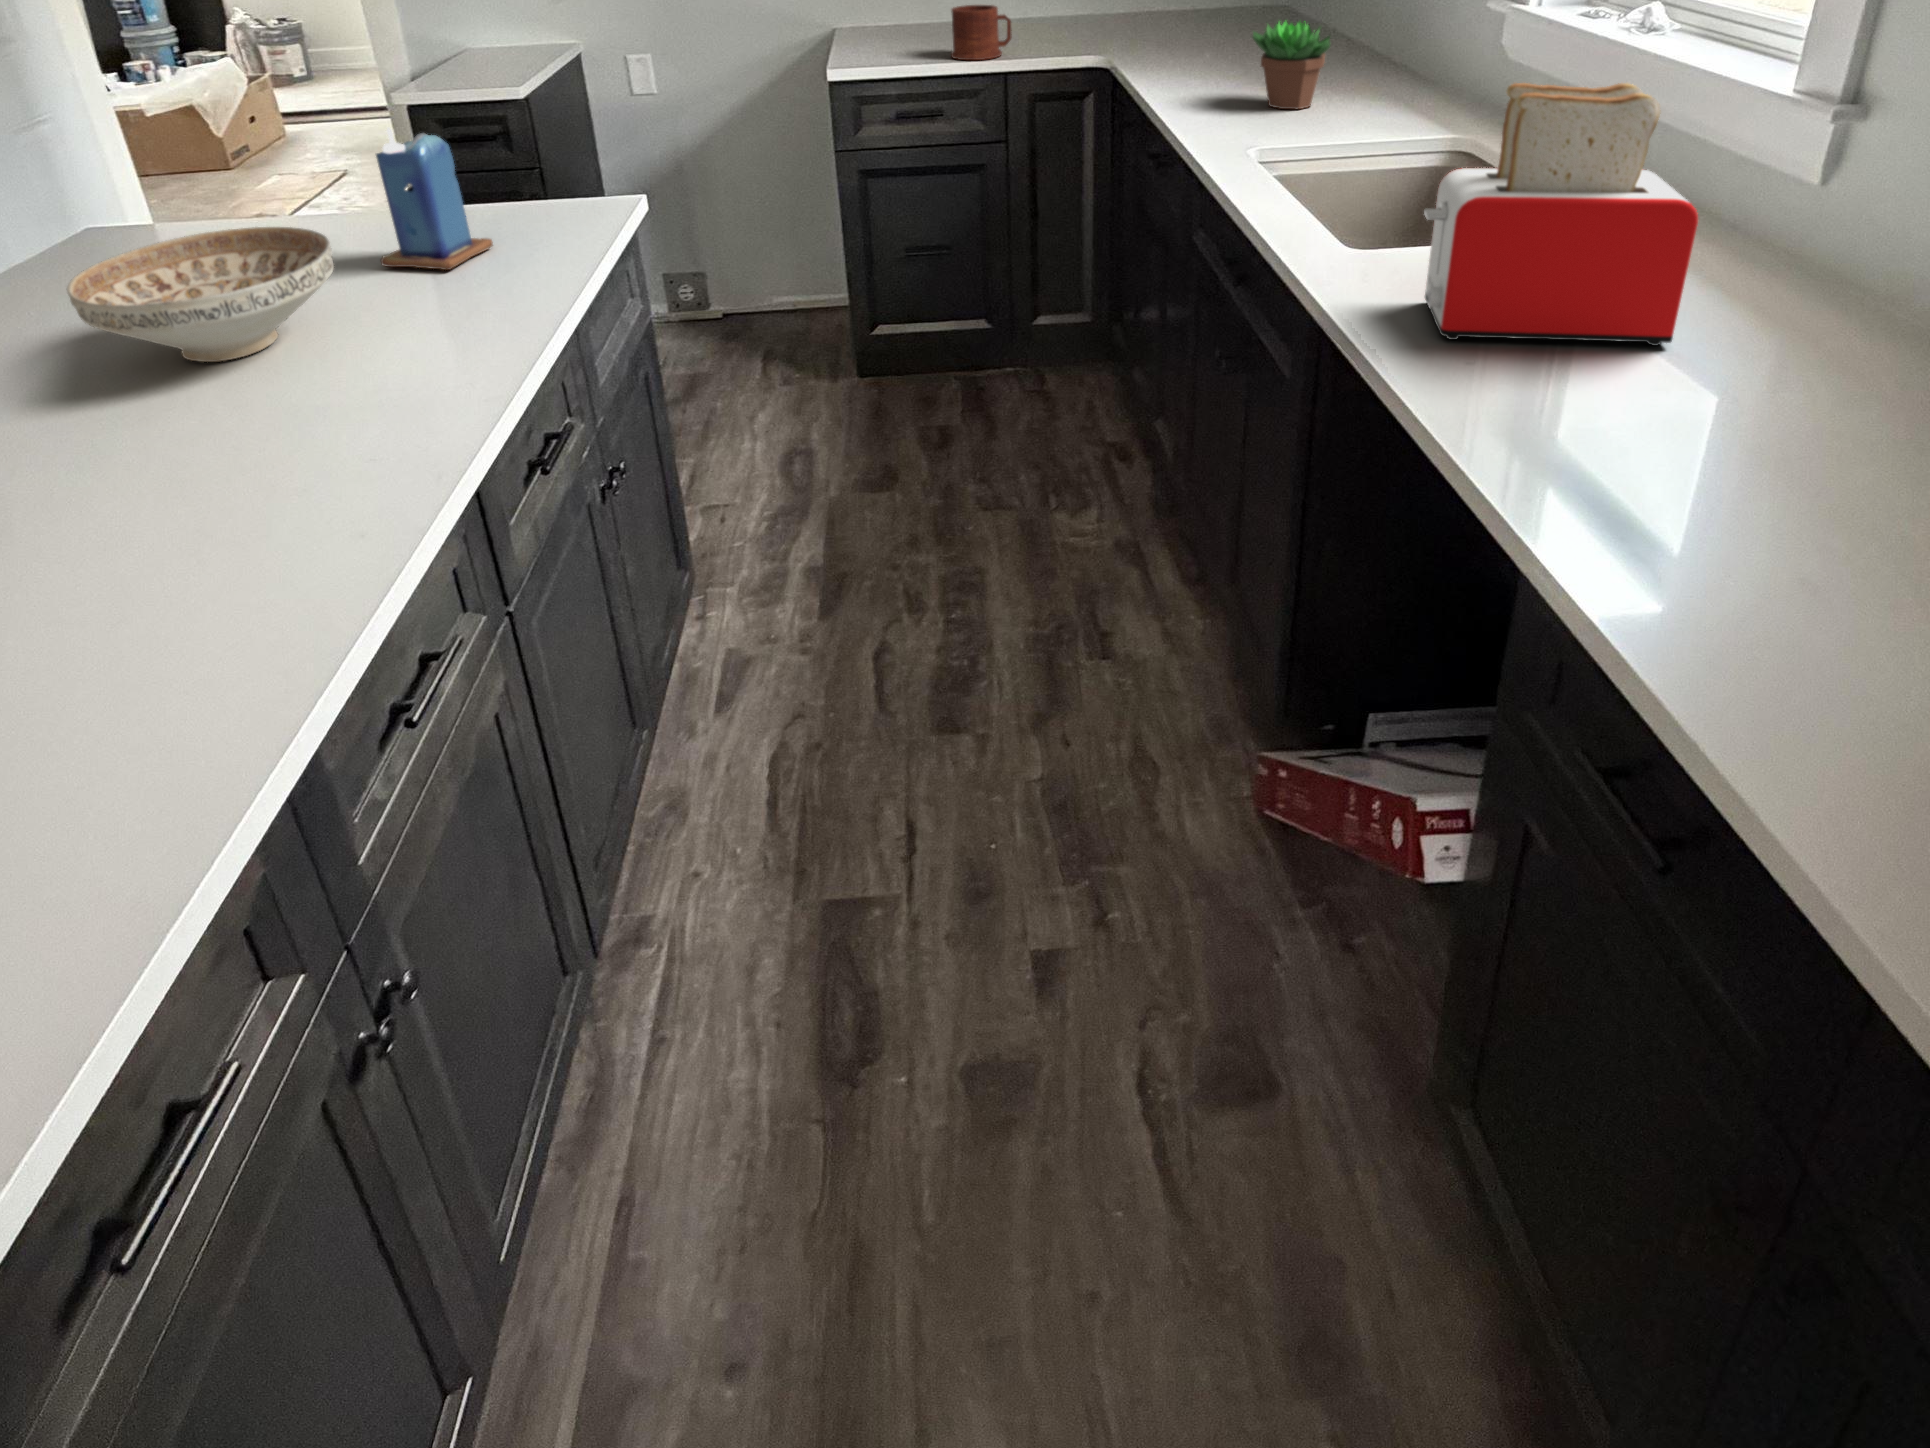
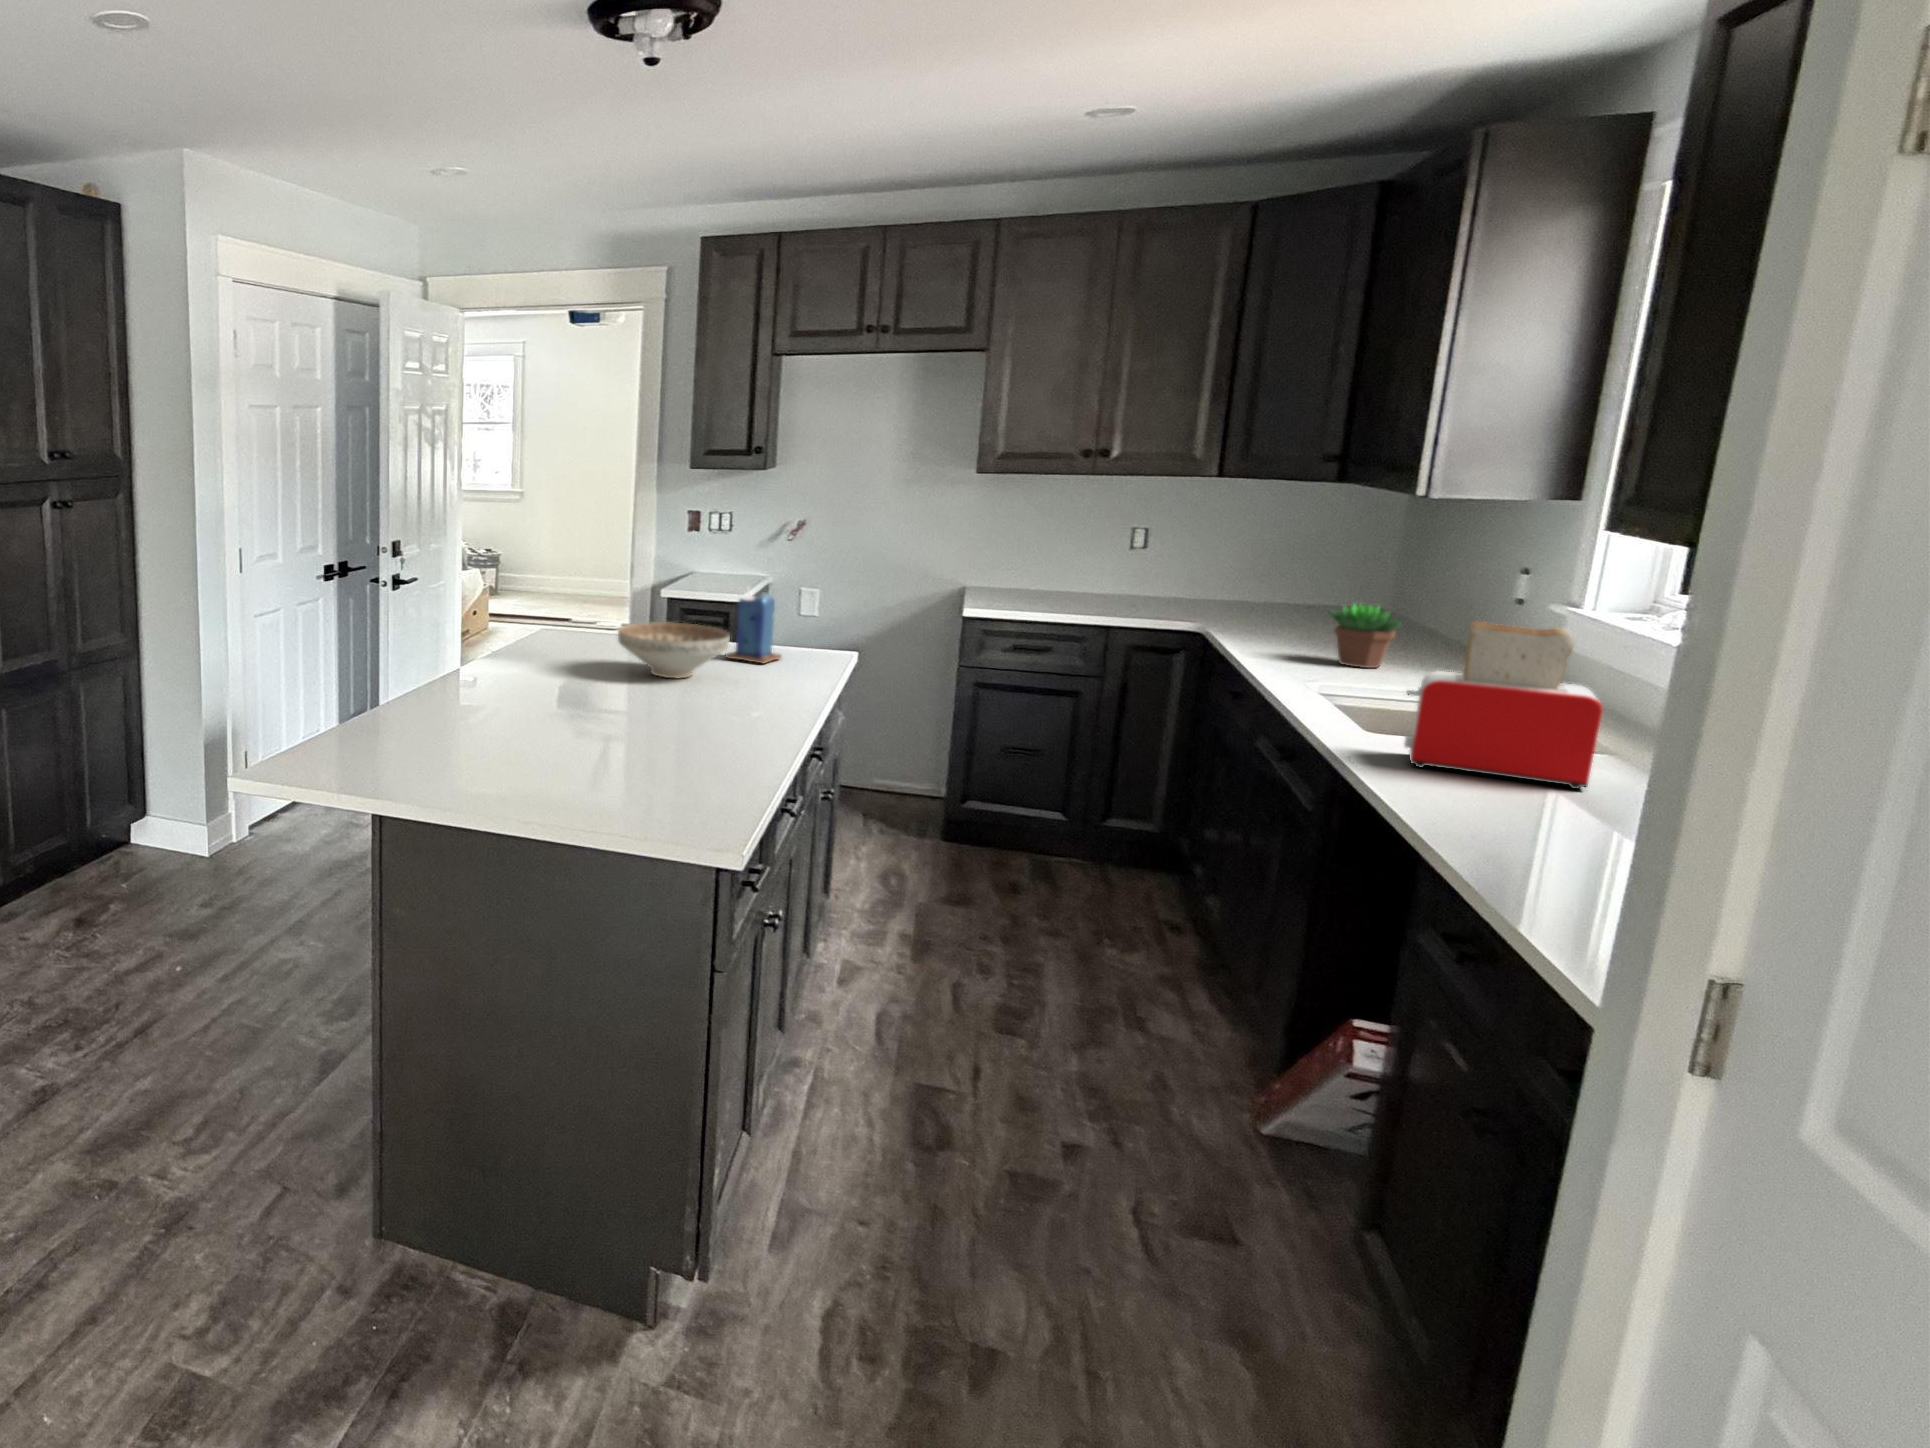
mug: present [951,5,1012,60] -> none [1066,576,1121,615]

